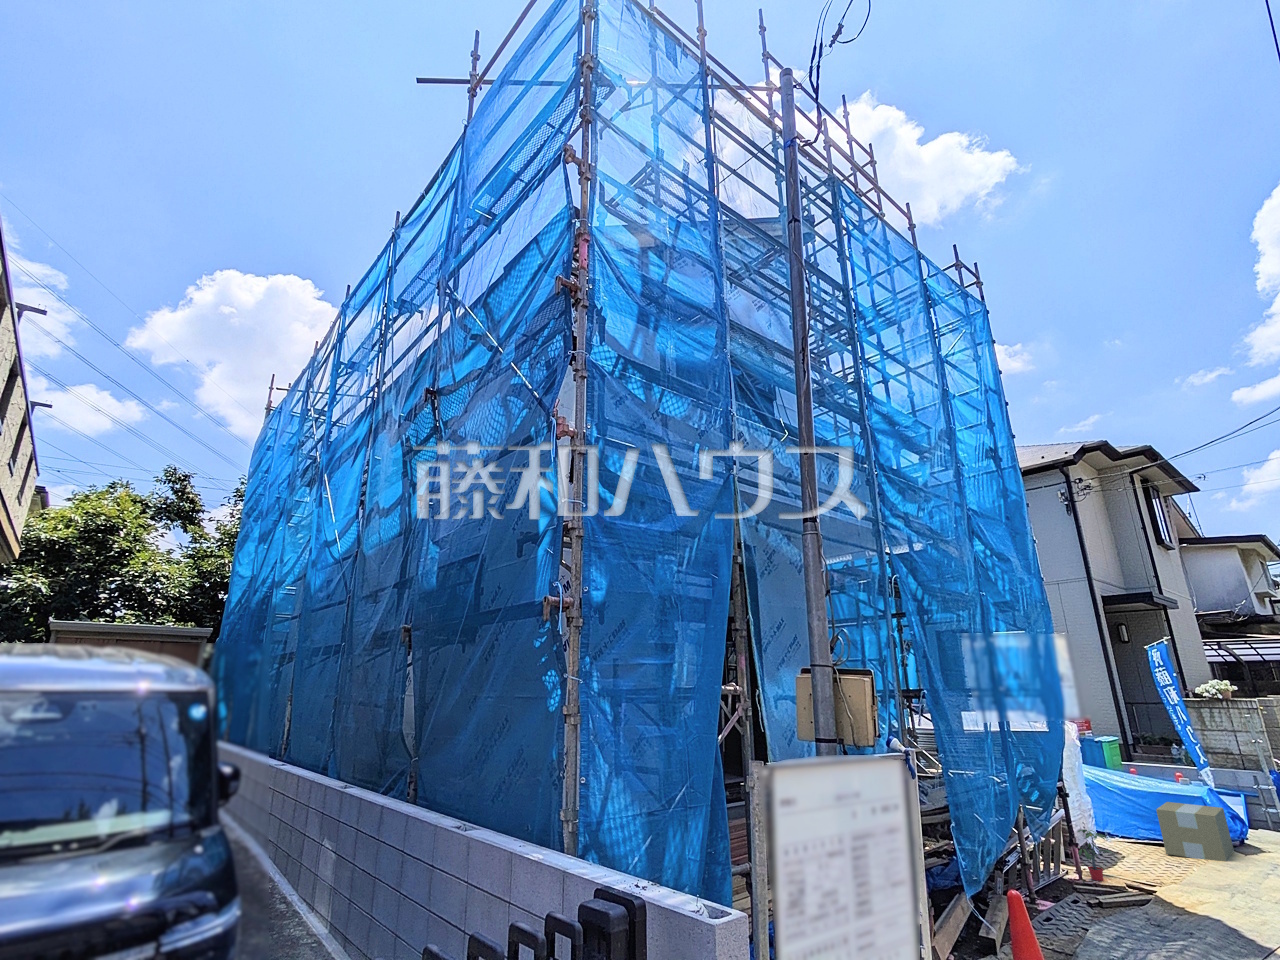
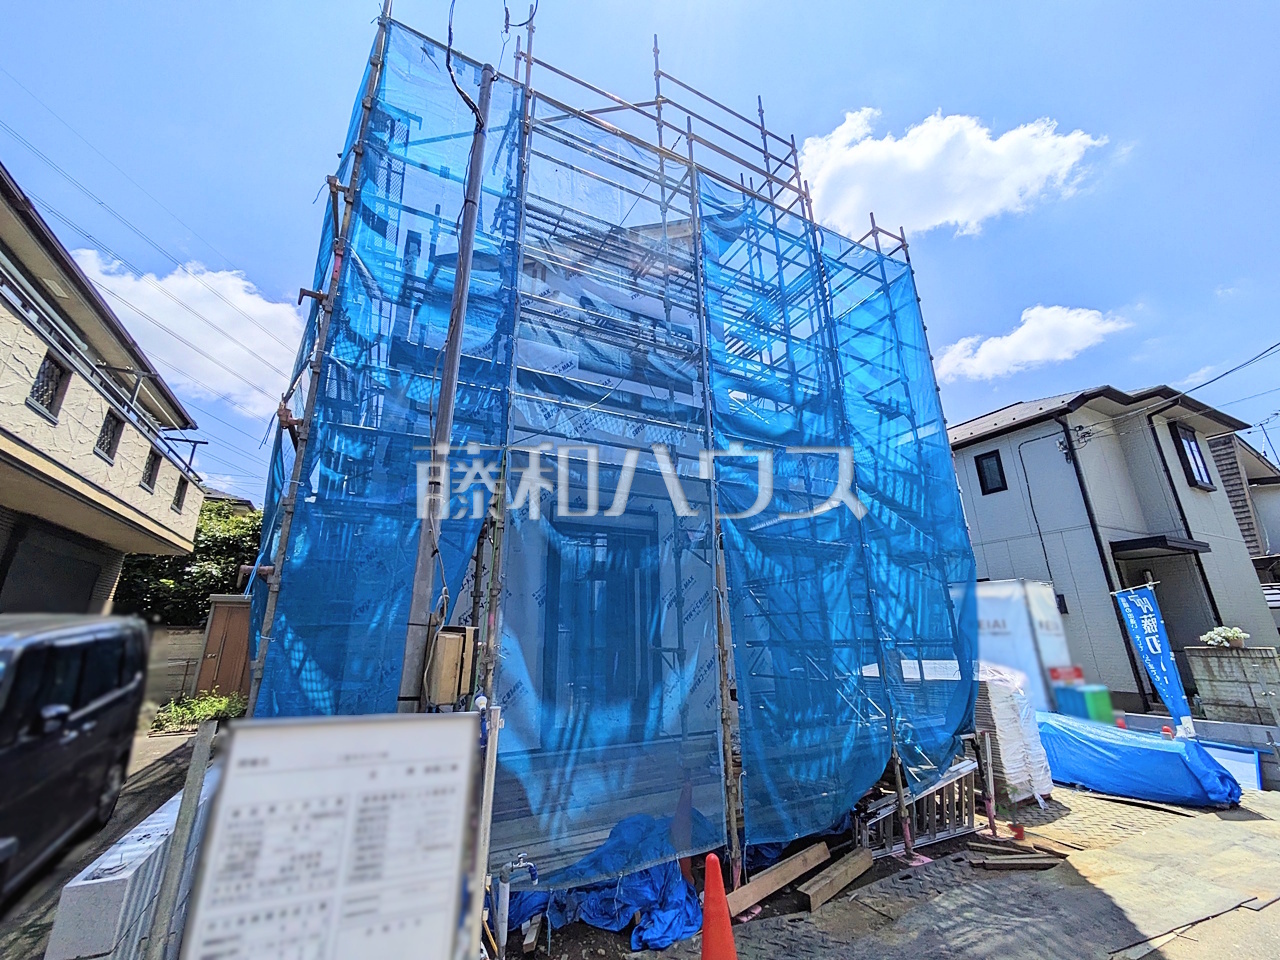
cardboard box: present [1156,802,1234,862] -> none [1112,757,1214,829]

